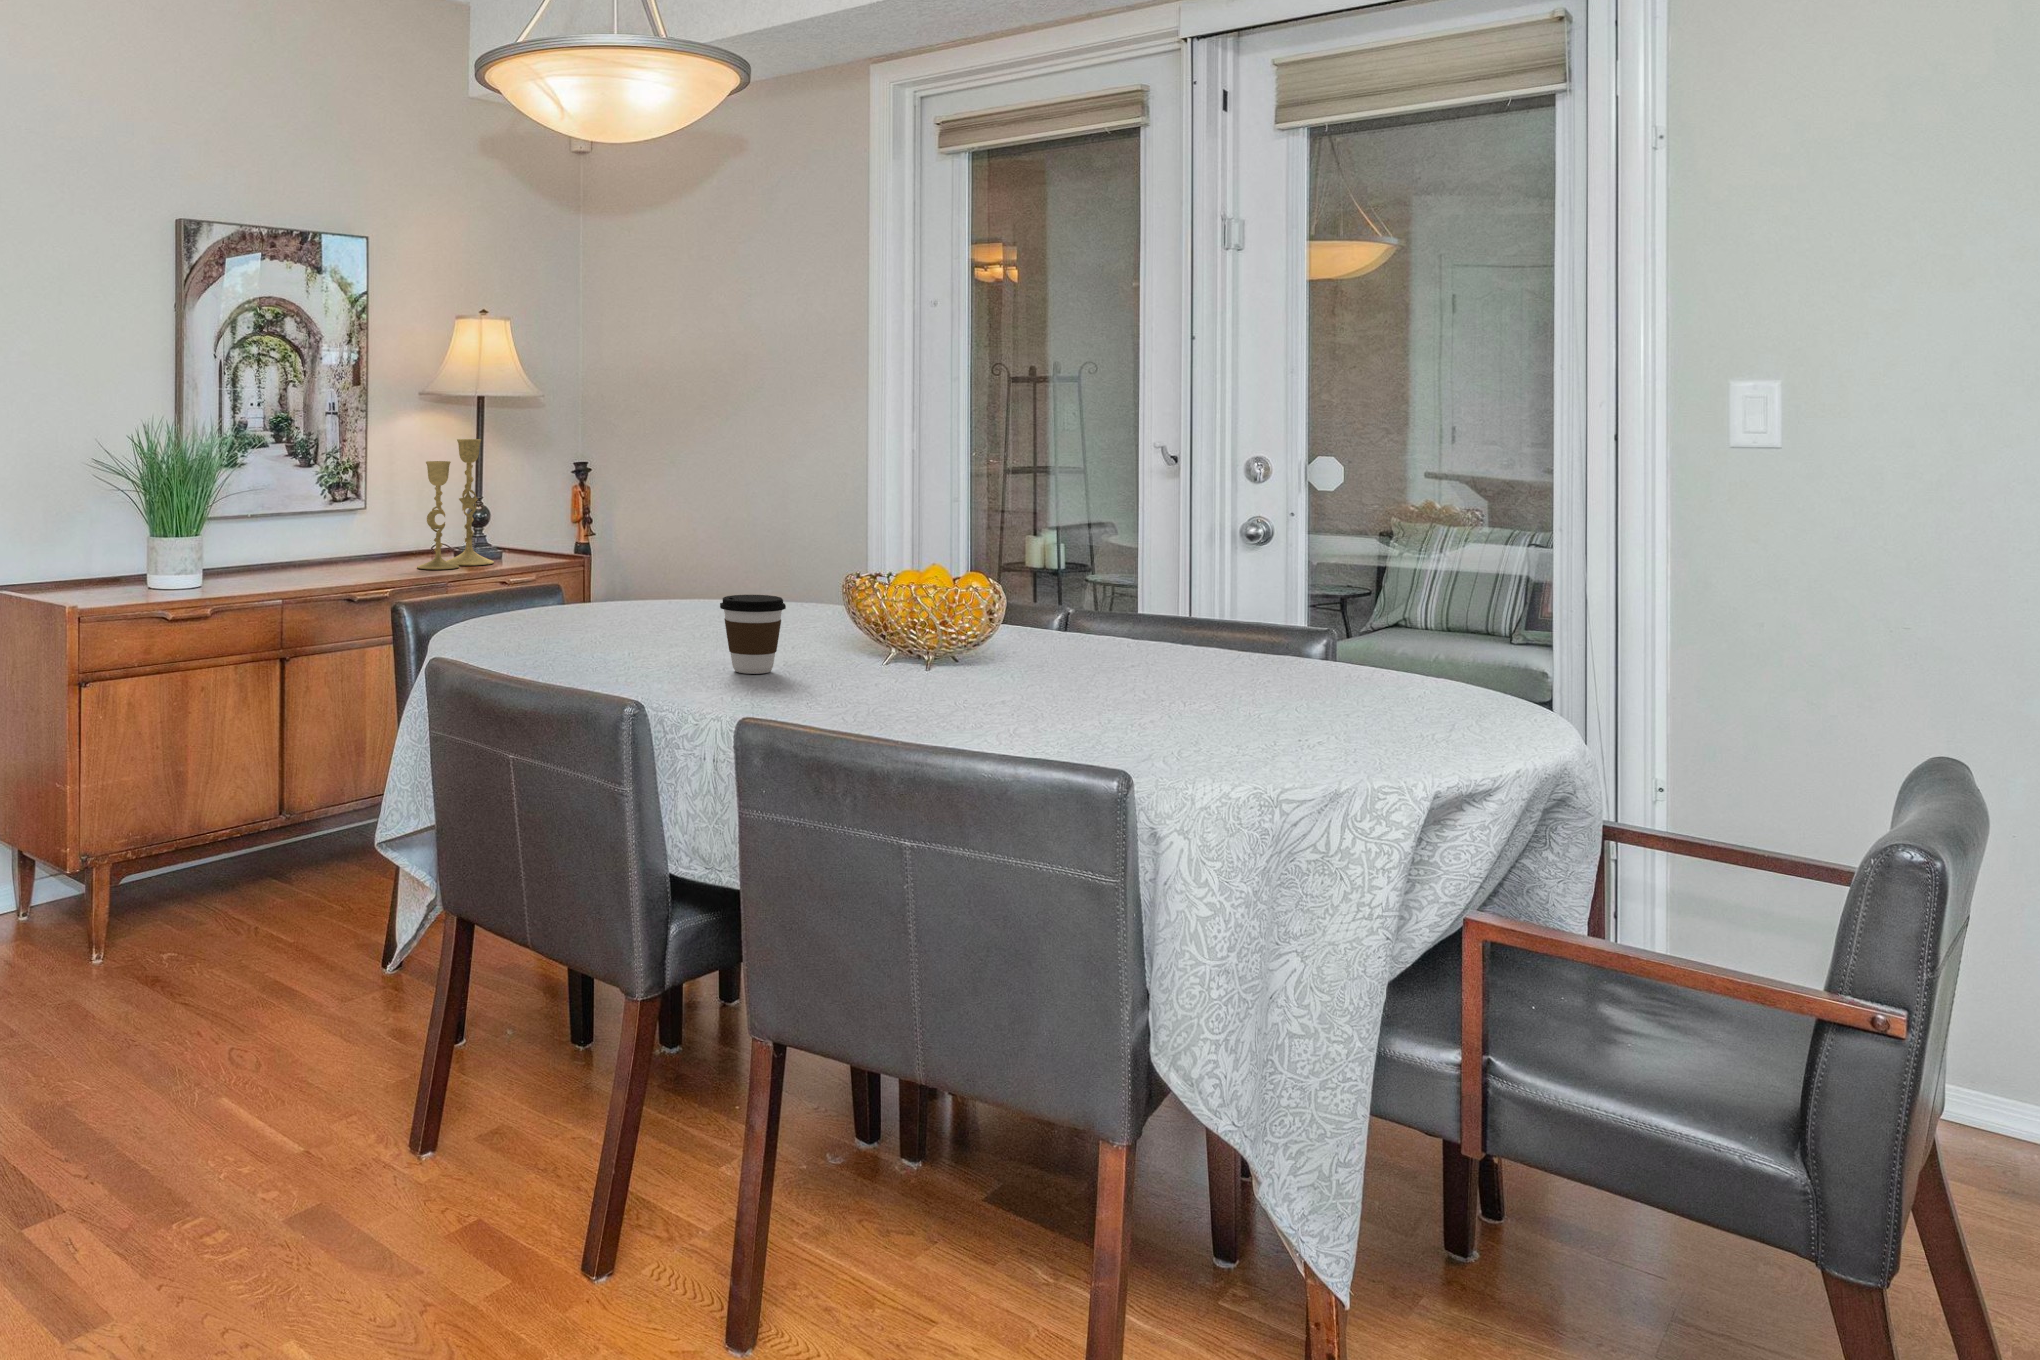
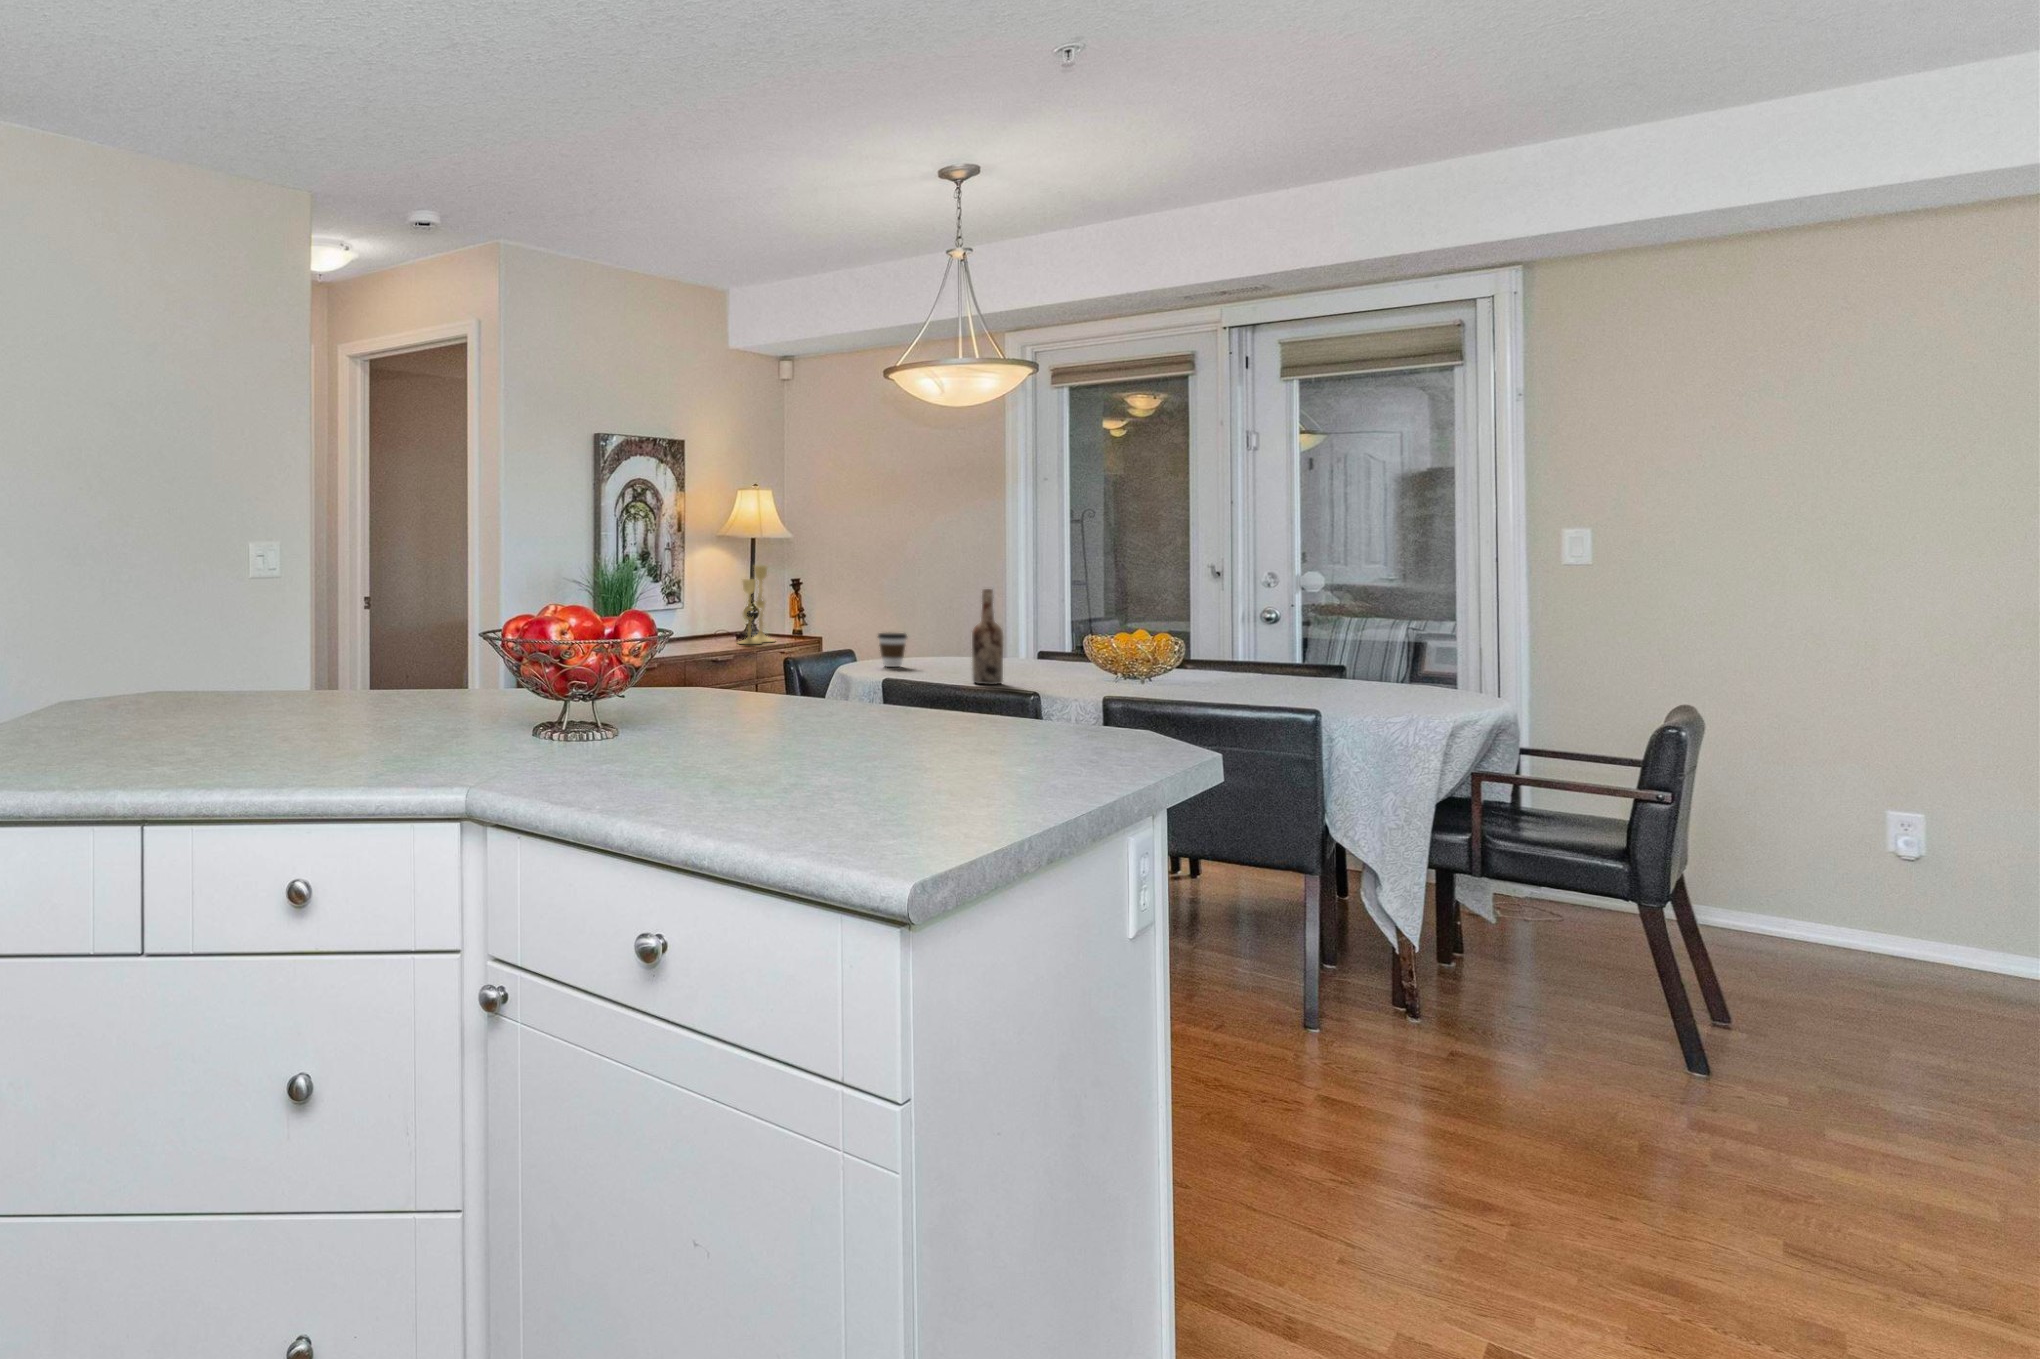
wine bottle: none [593,486,649,672] -> present [972,589,1003,685]
coffee cup: present [720,595,786,674] -> present [878,633,907,667]

